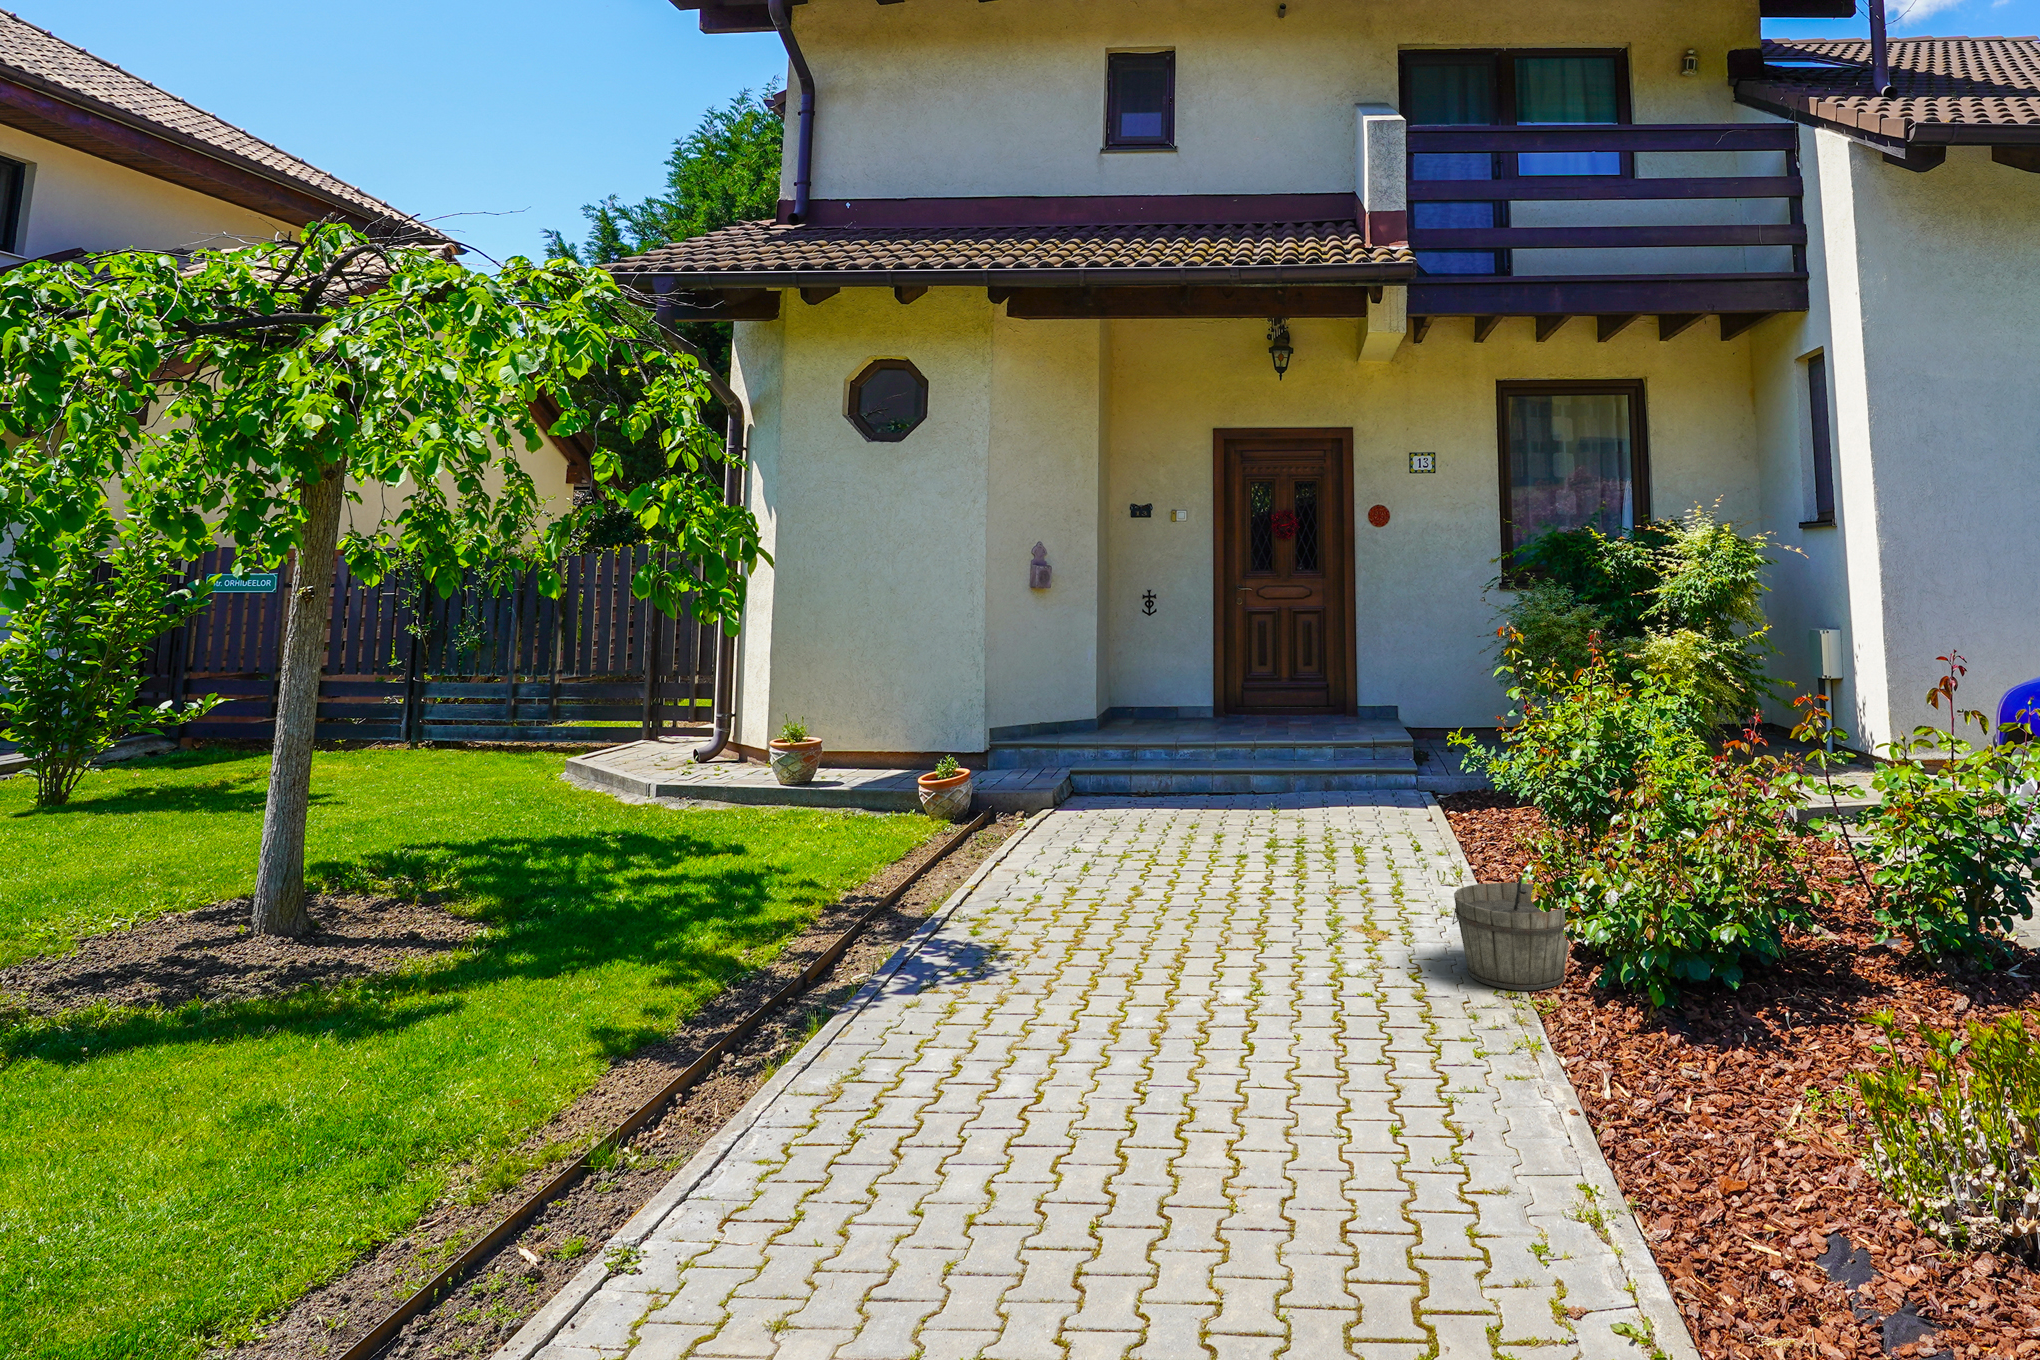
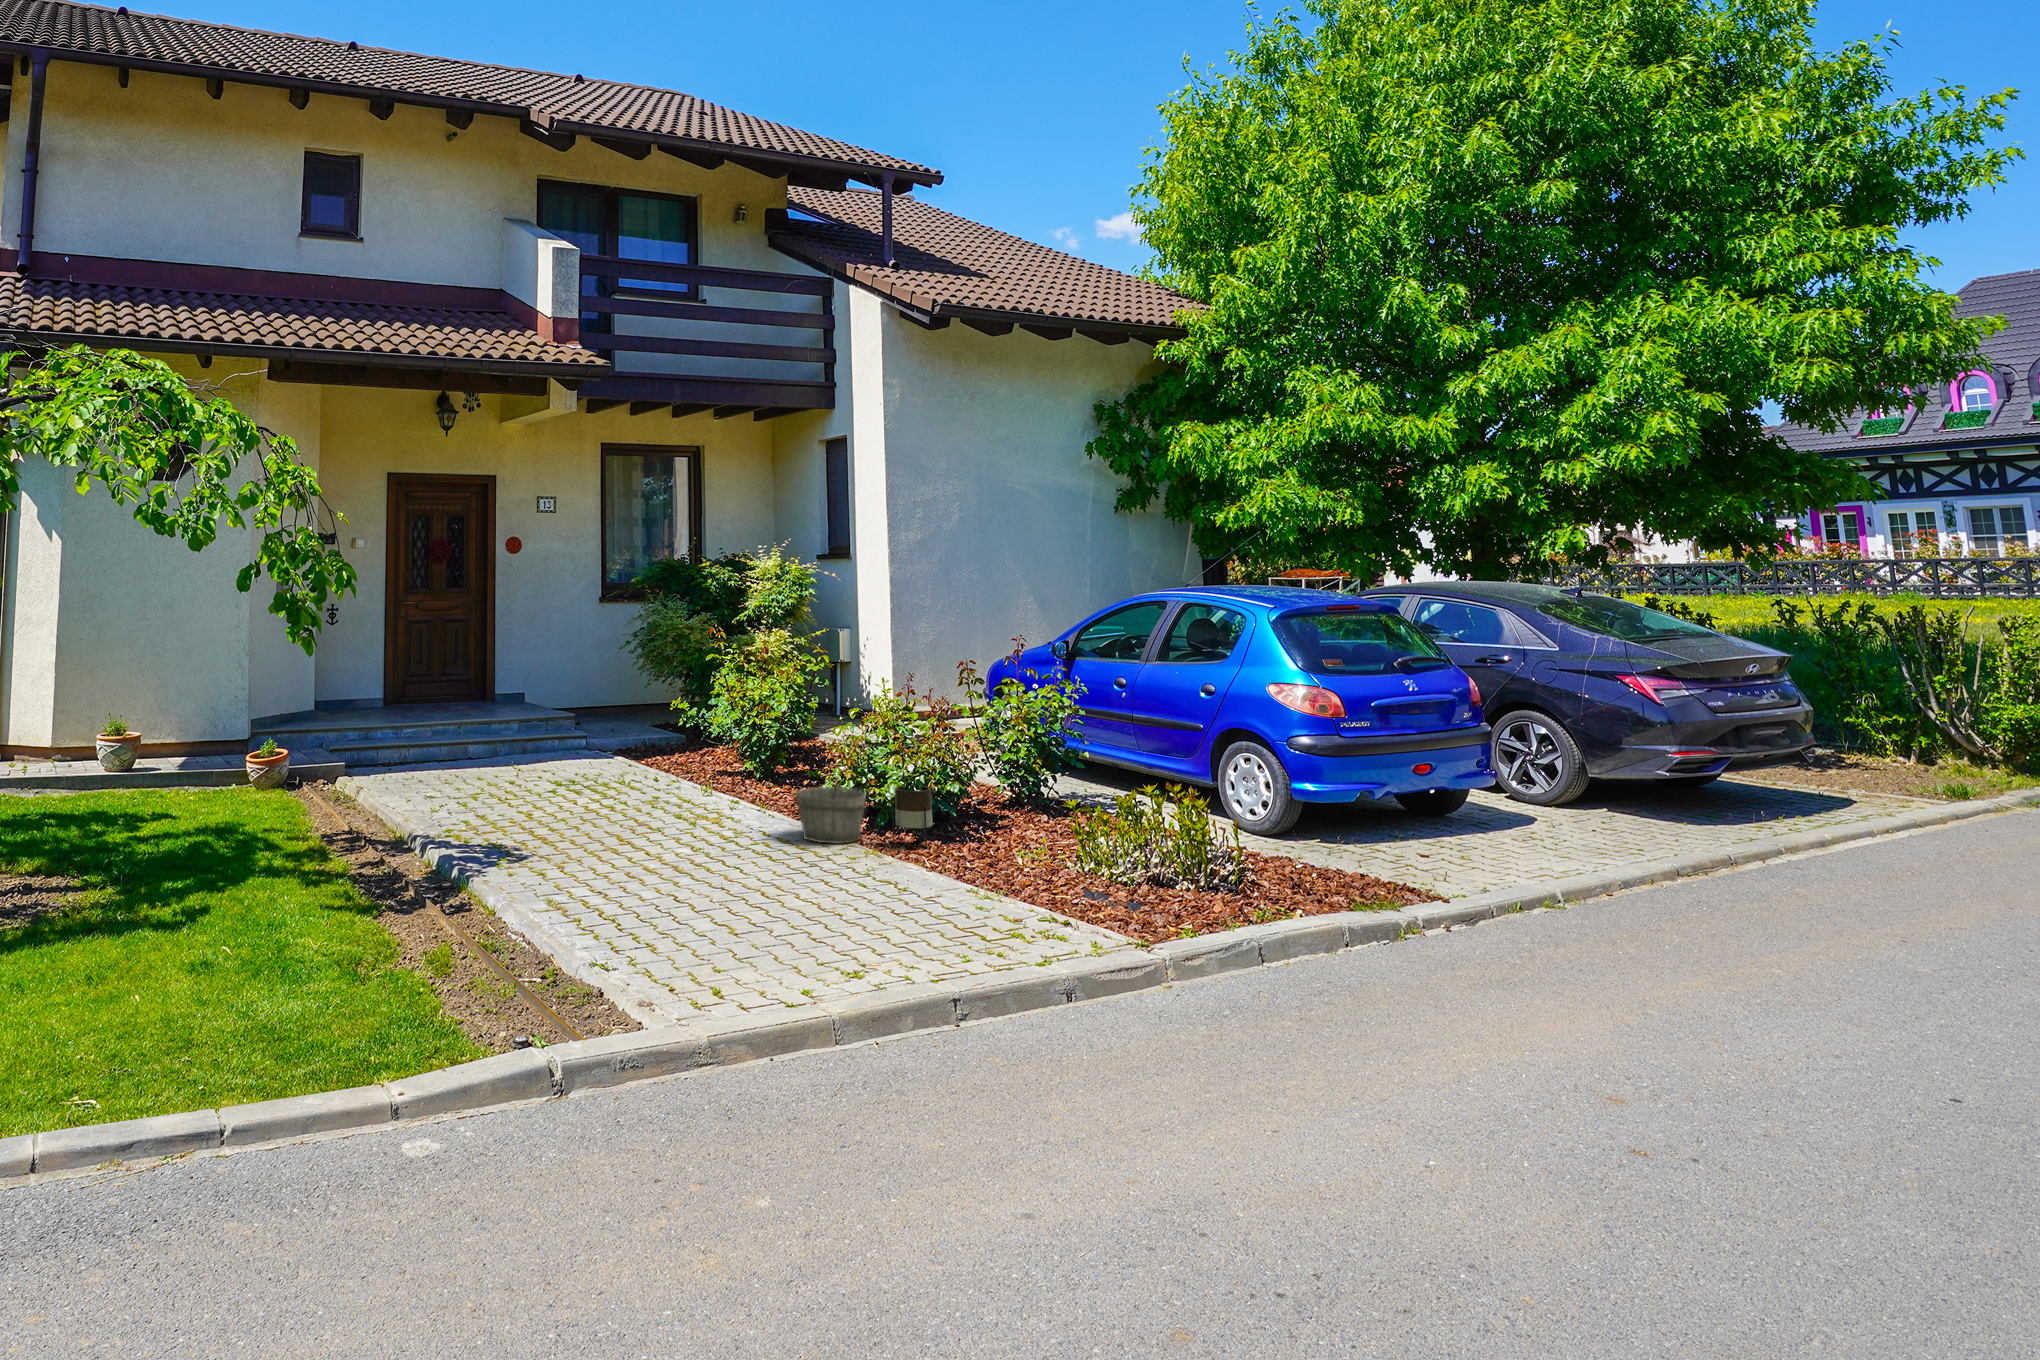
planter: none [1595,902,1668,1028] -> present [892,786,933,849]

